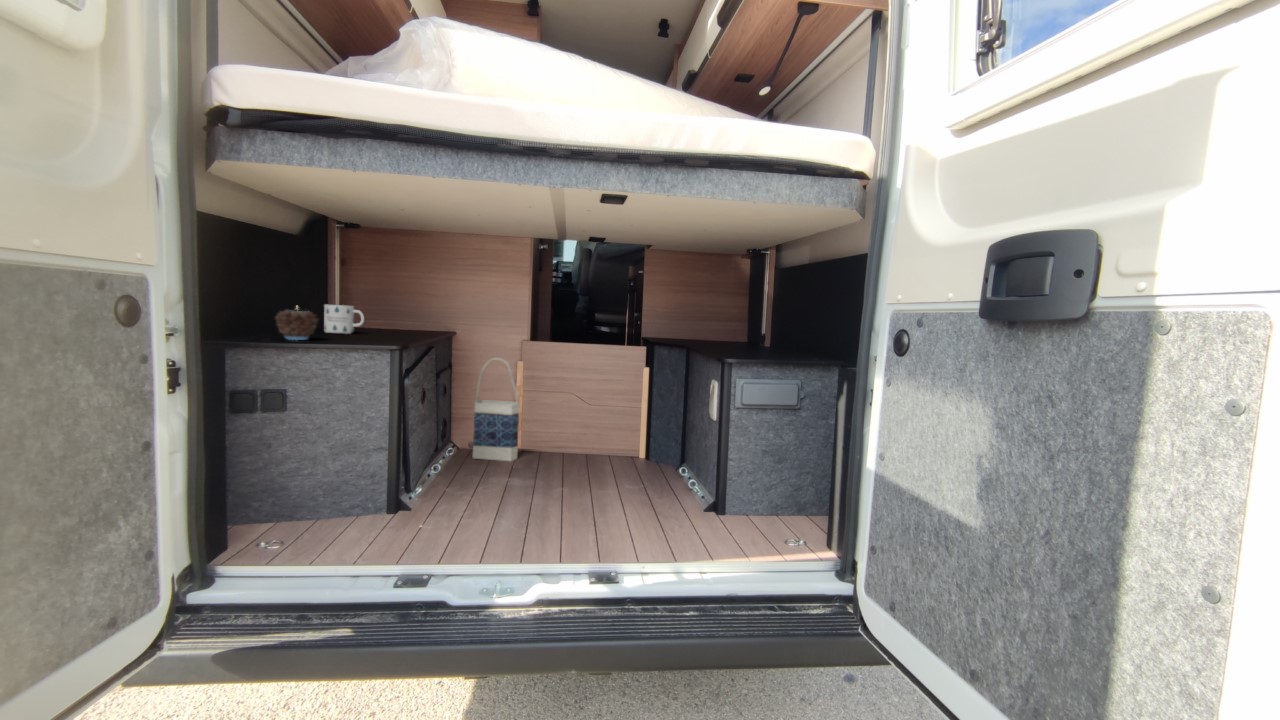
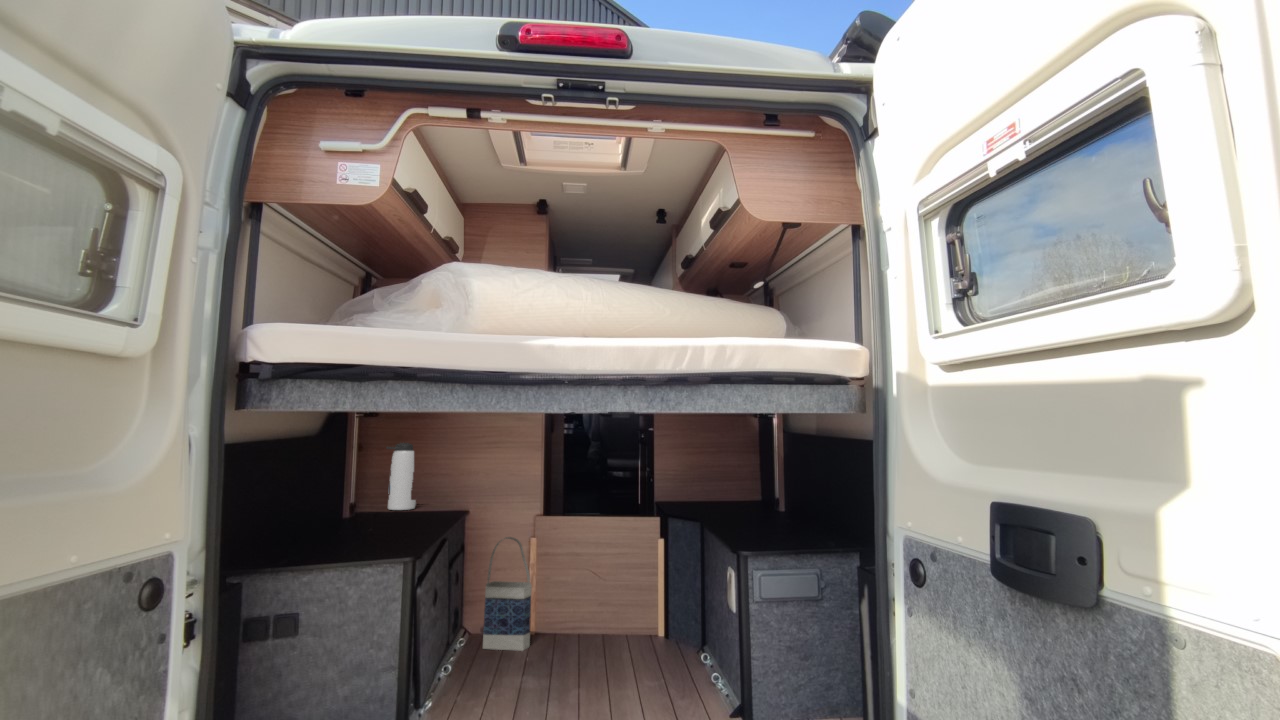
thermos bottle: none [372,258,405,329] -> present [386,442,416,510]
mug: present [324,305,364,334] -> none [338,500,378,531]
candle: present [276,310,318,340] -> none [293,517,336,554]

